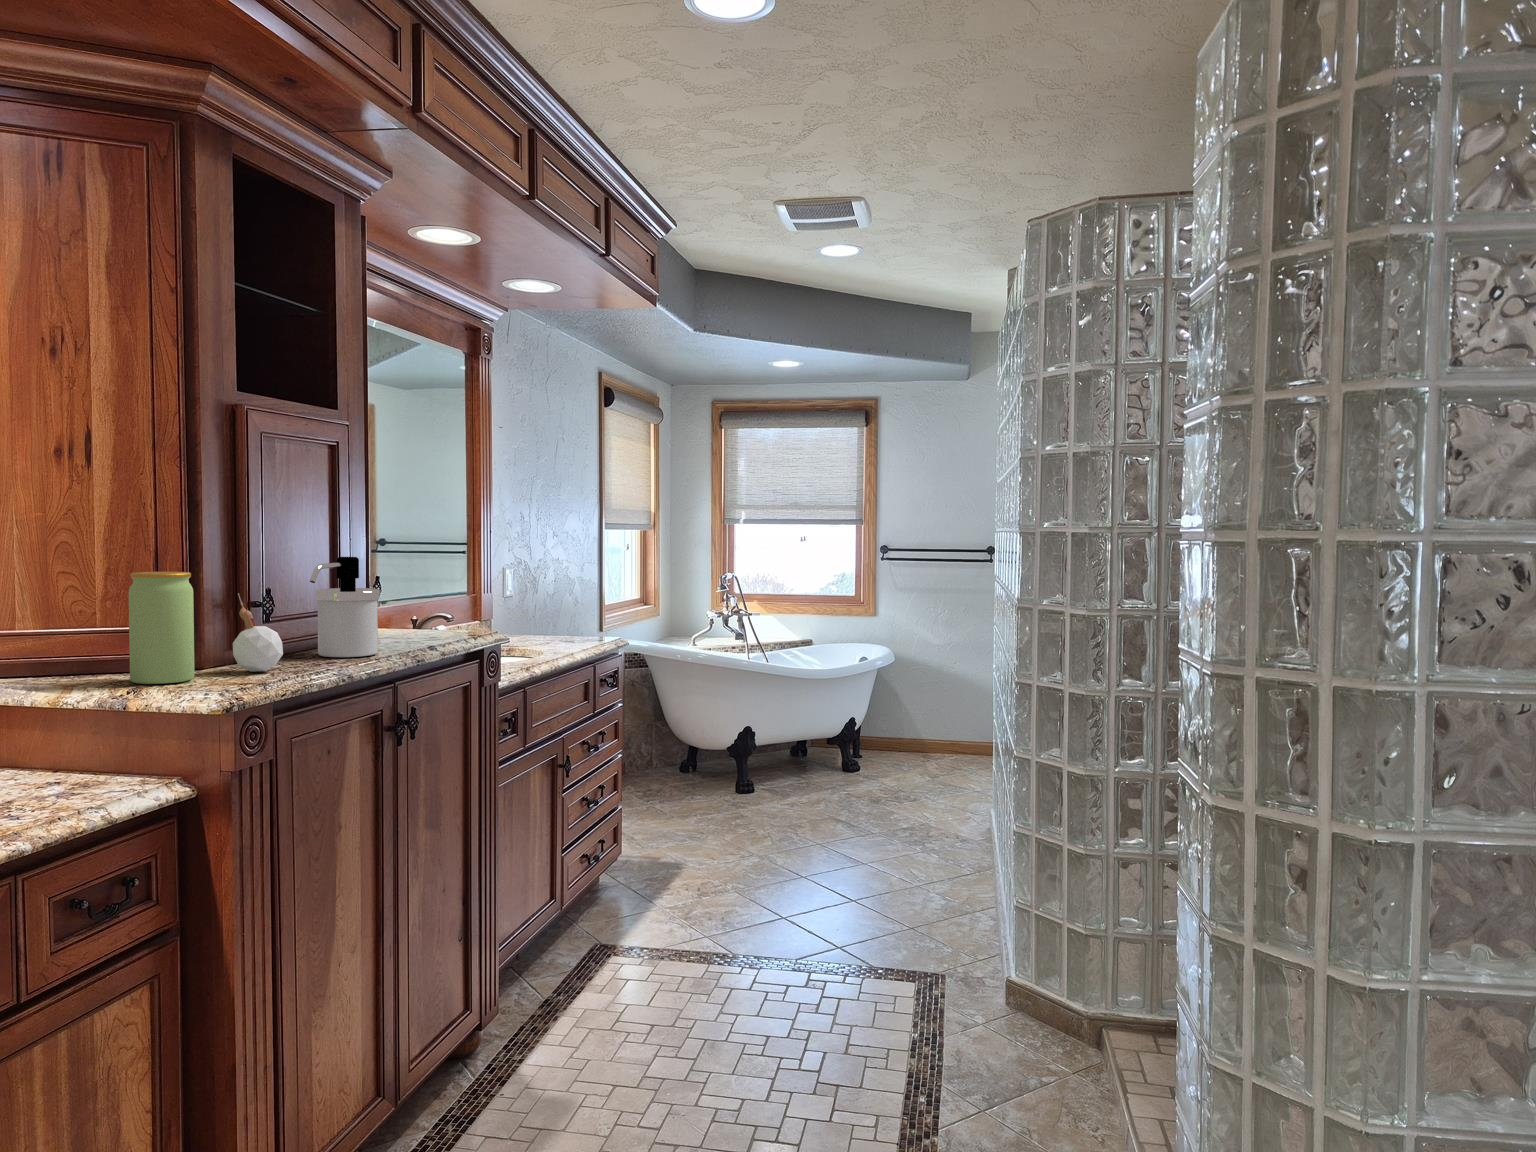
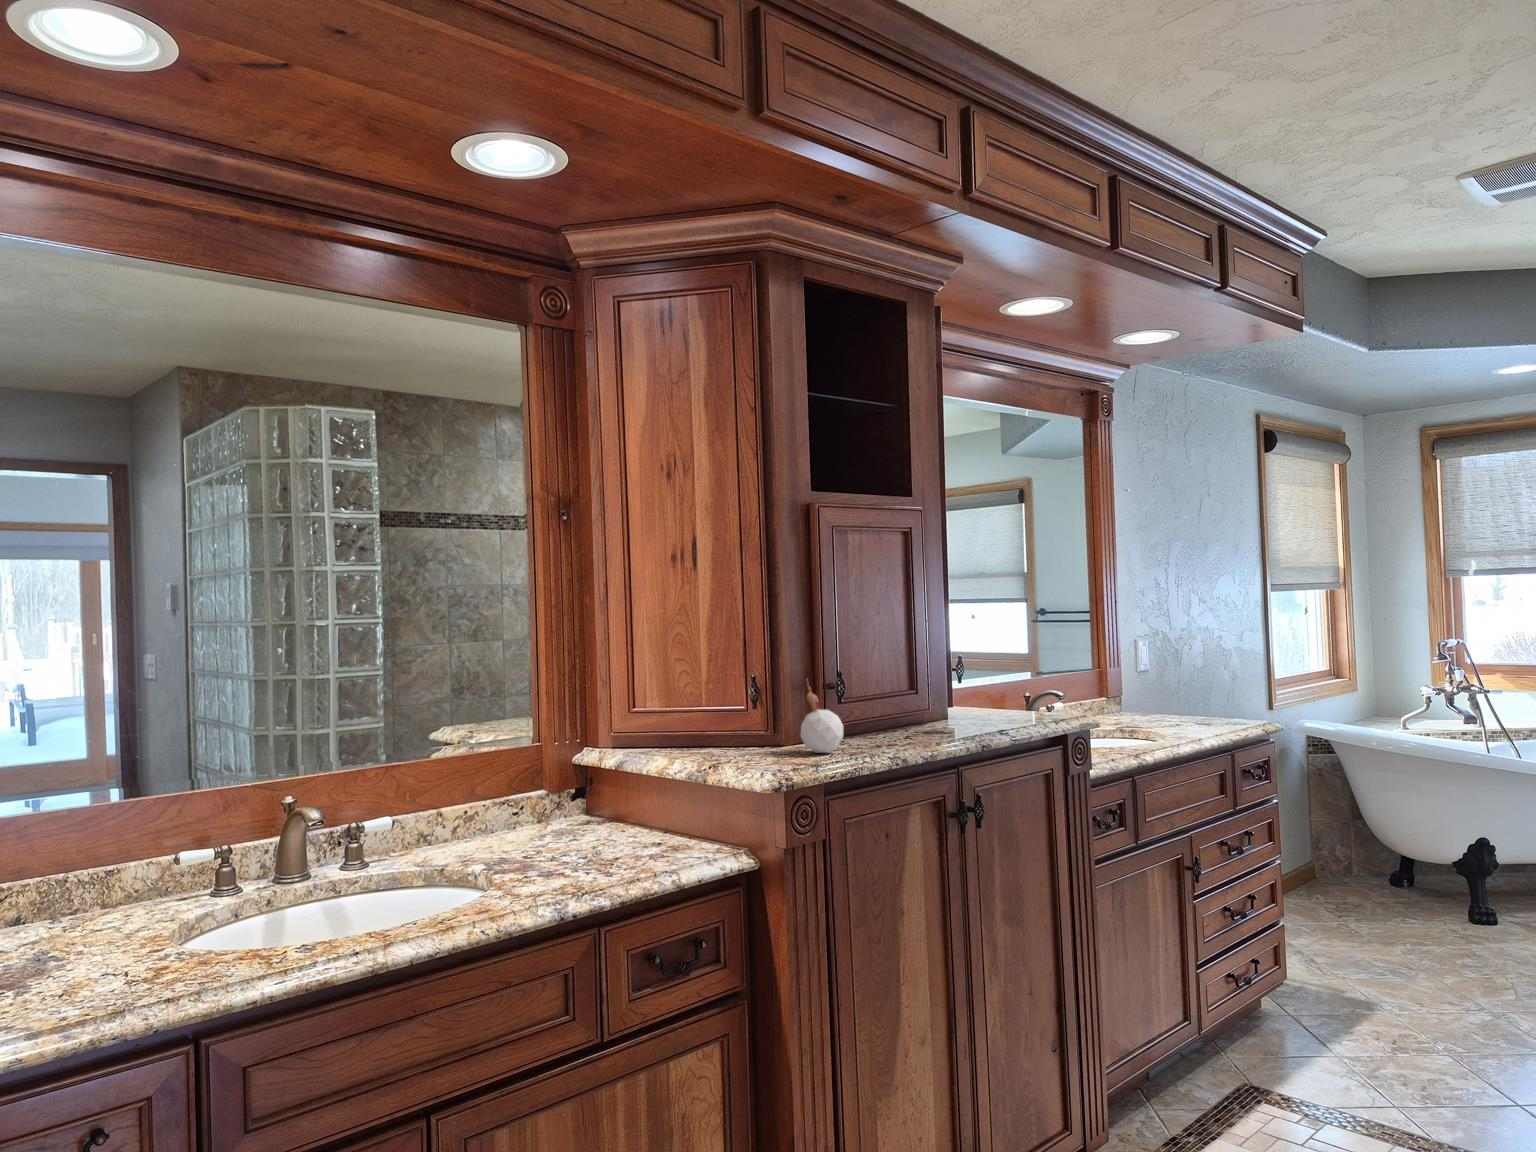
soap dispenser: present [310,557,380,657] -> none [873,640,945,740]
jar: present [129,572,194,684] -> none [712,659,765,762]

